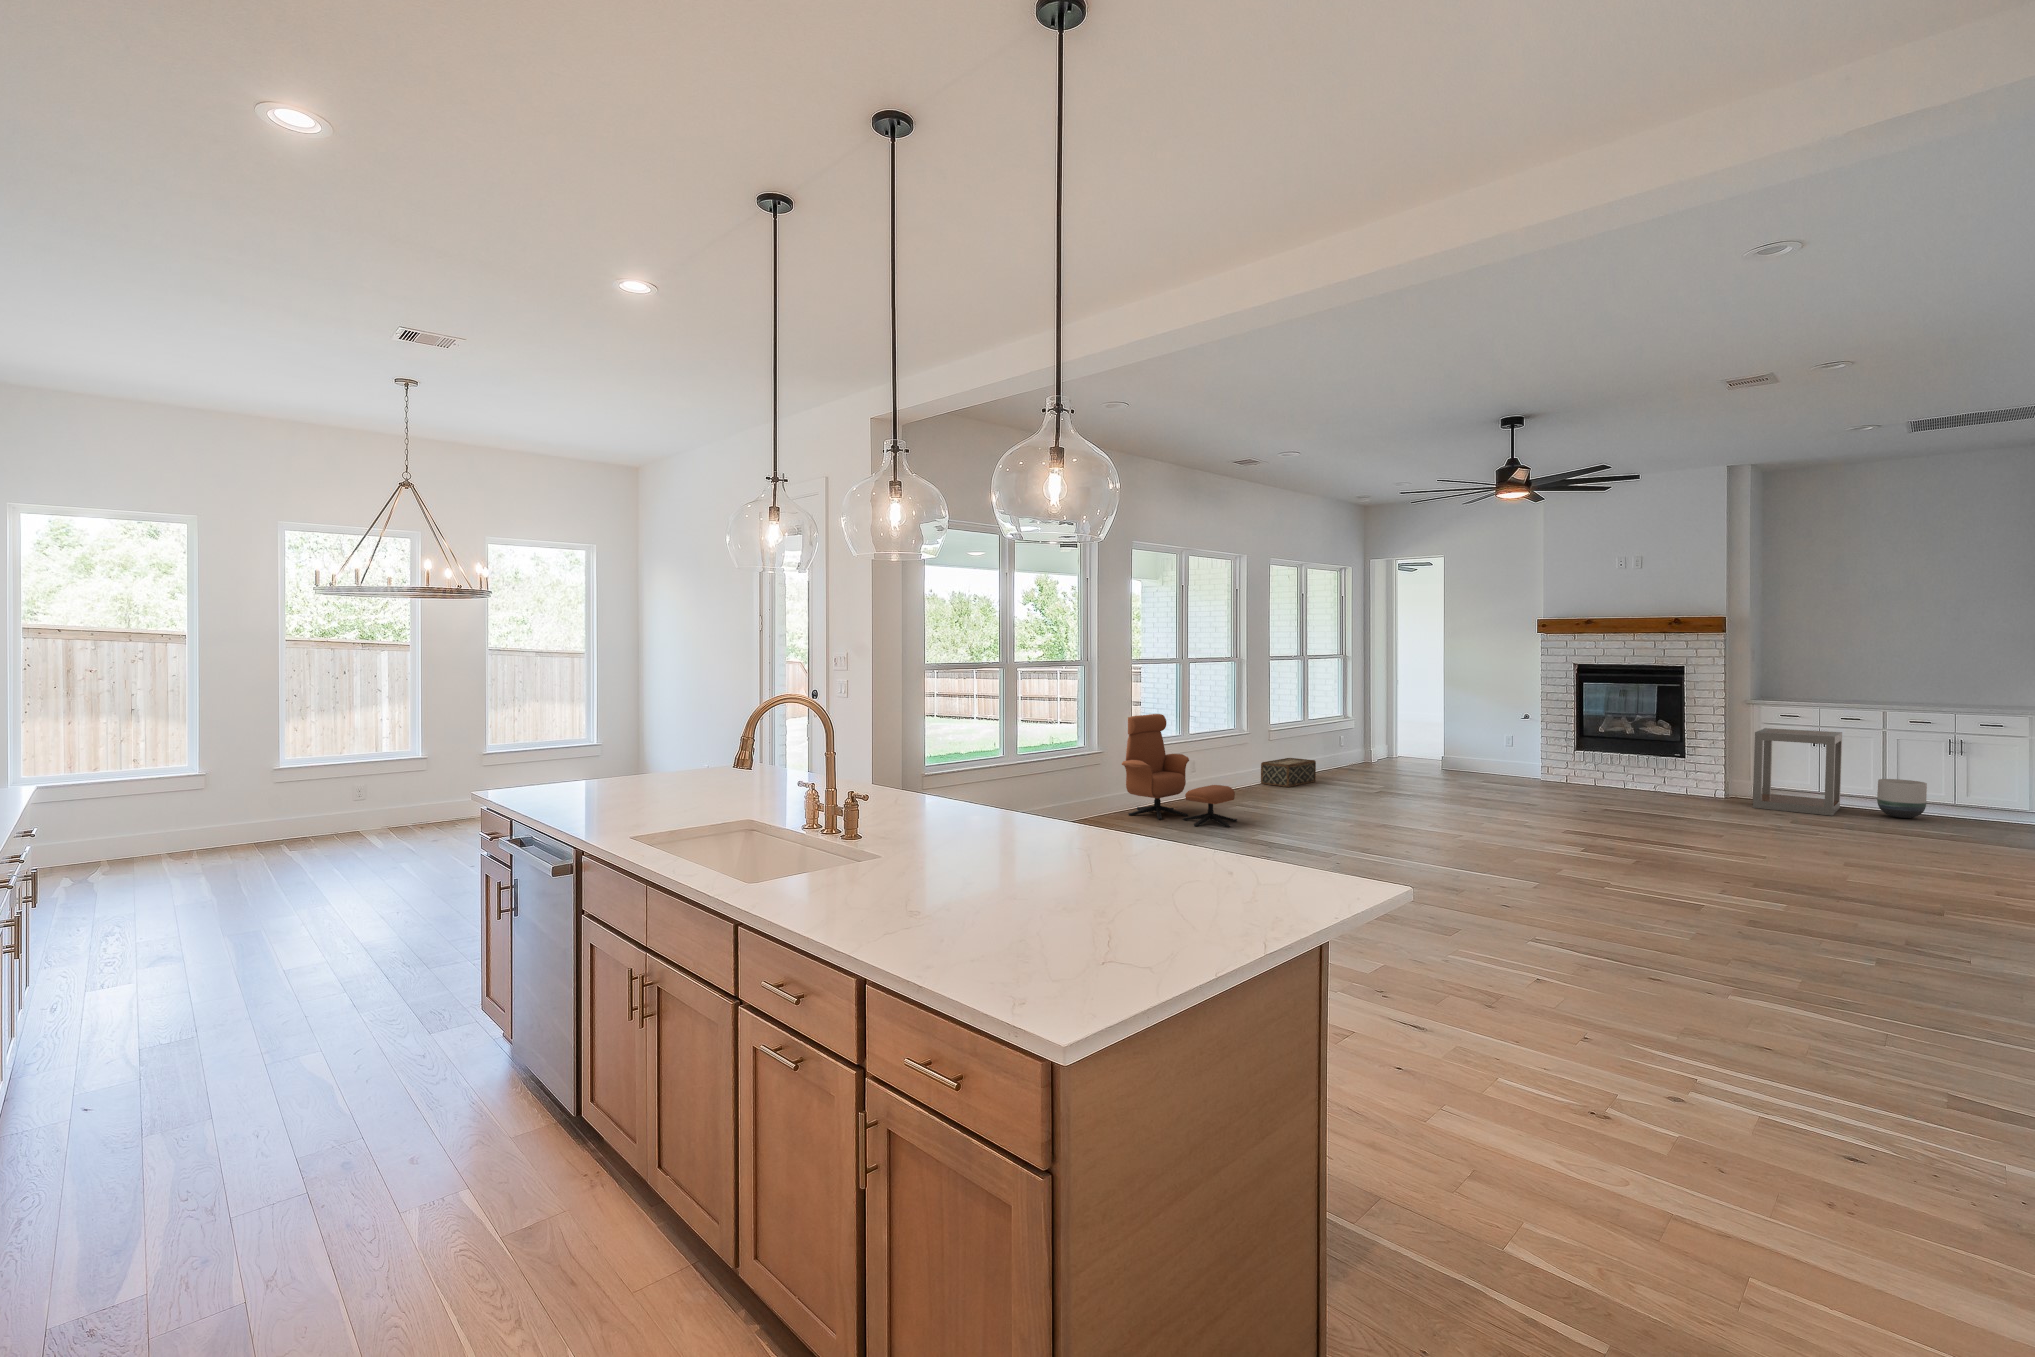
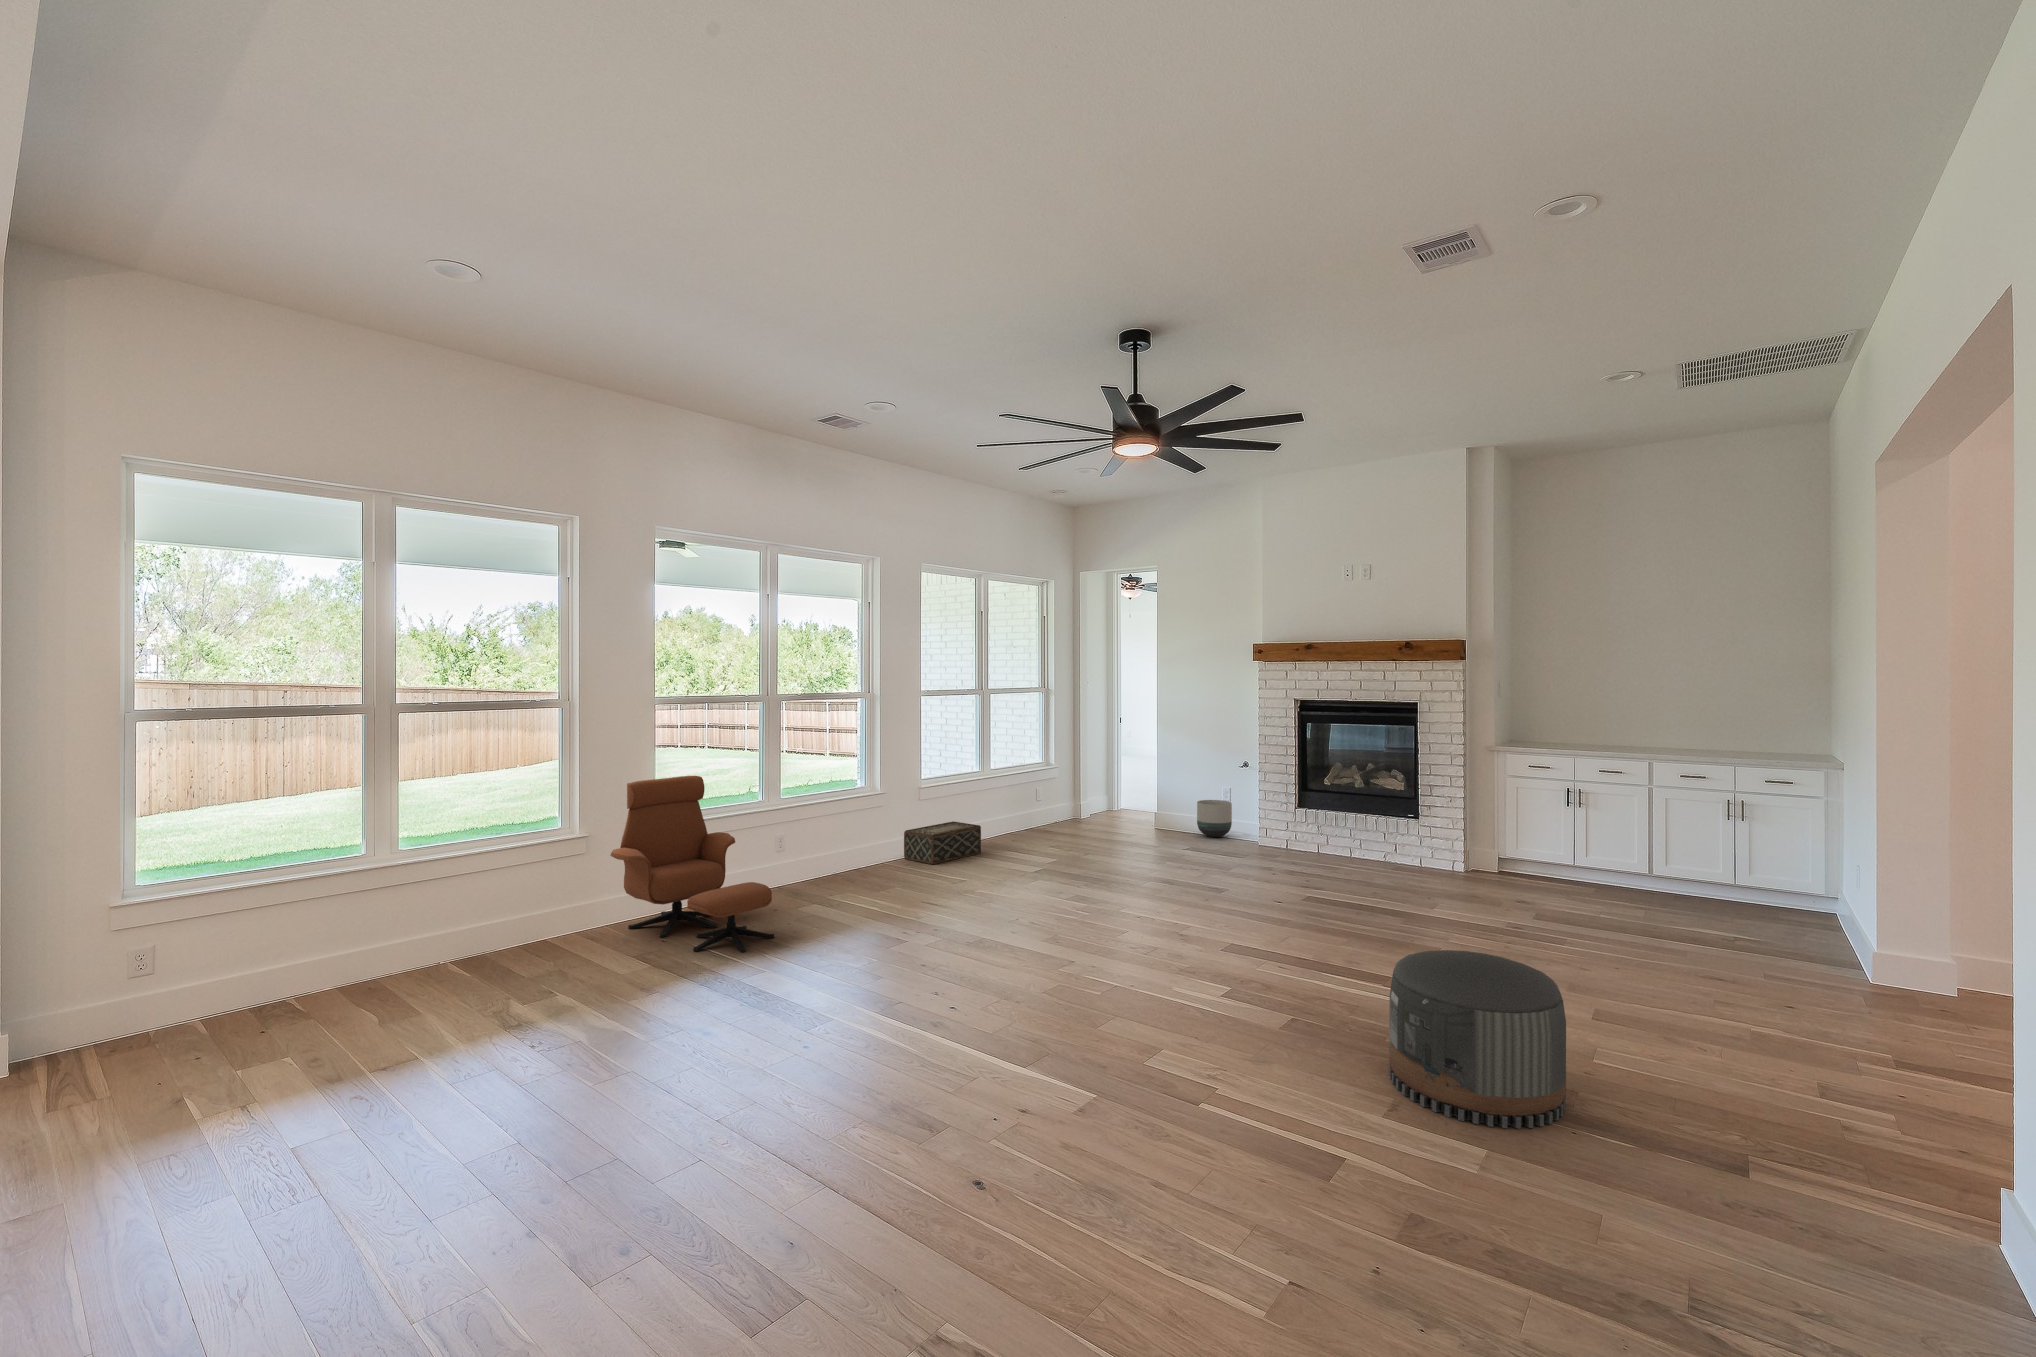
side table: present [1753,728,1842,816] -> none [1495,783,1599,902]
planter: present [1877,779,1927,818] -> present [1197,800,1232,837]
pouf: none [1720,811,1840,902] -> present [1389,950,1566,1128]

